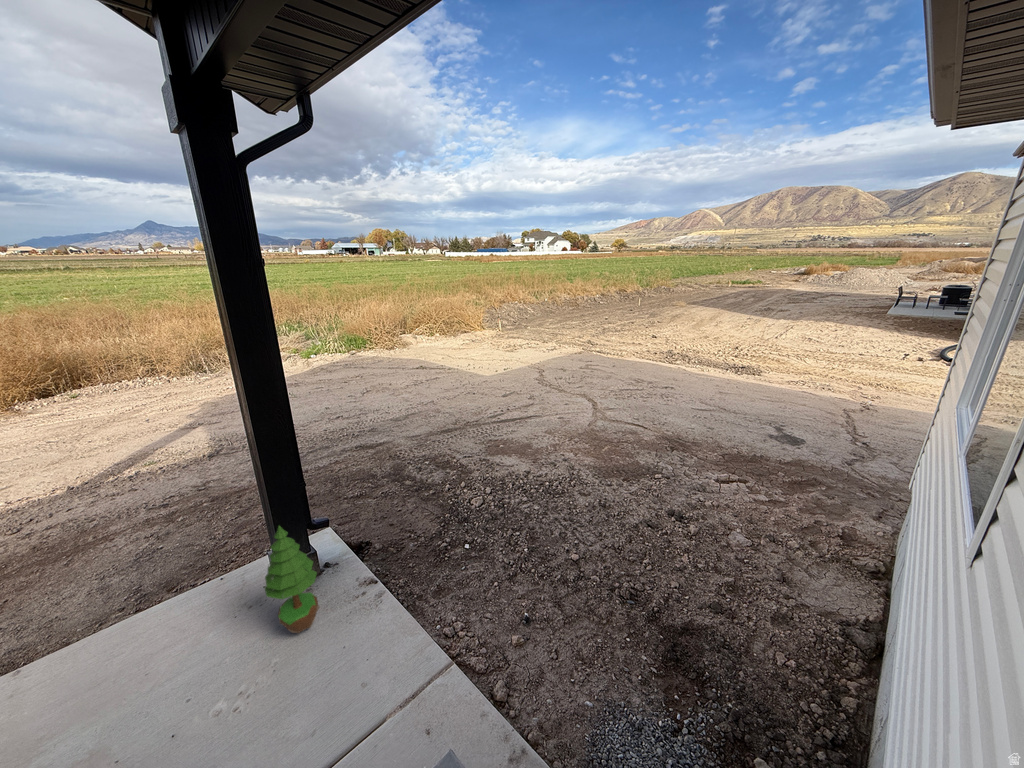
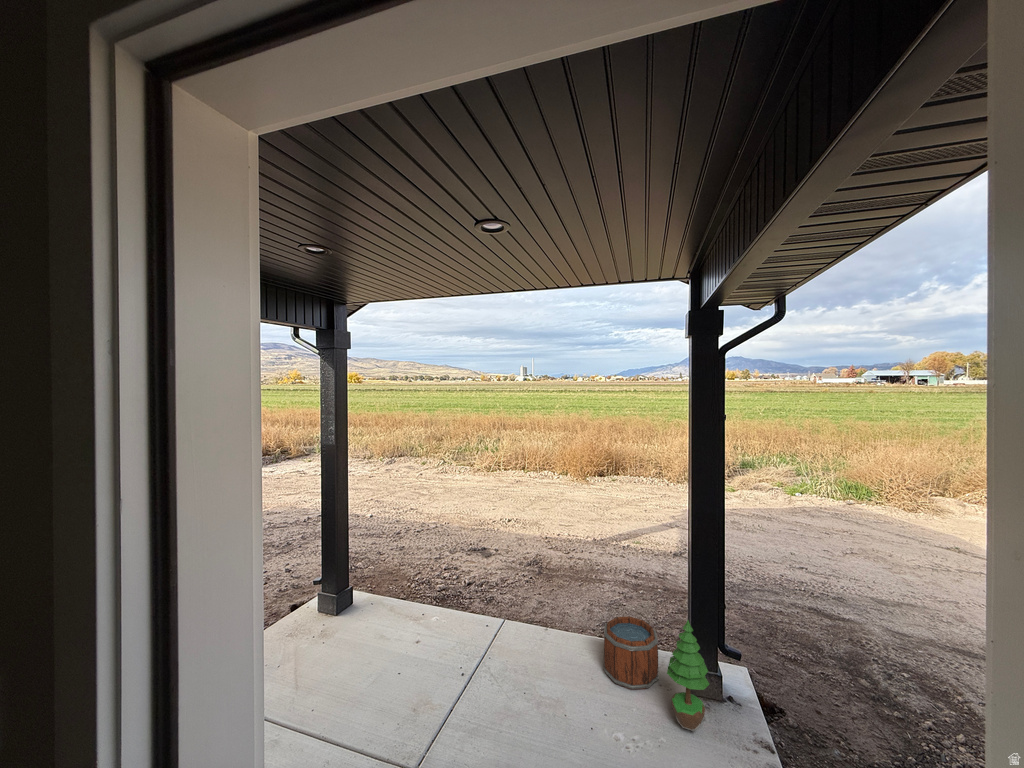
bucket: none [146,556,249,655] -> present [604,616,658,690]

